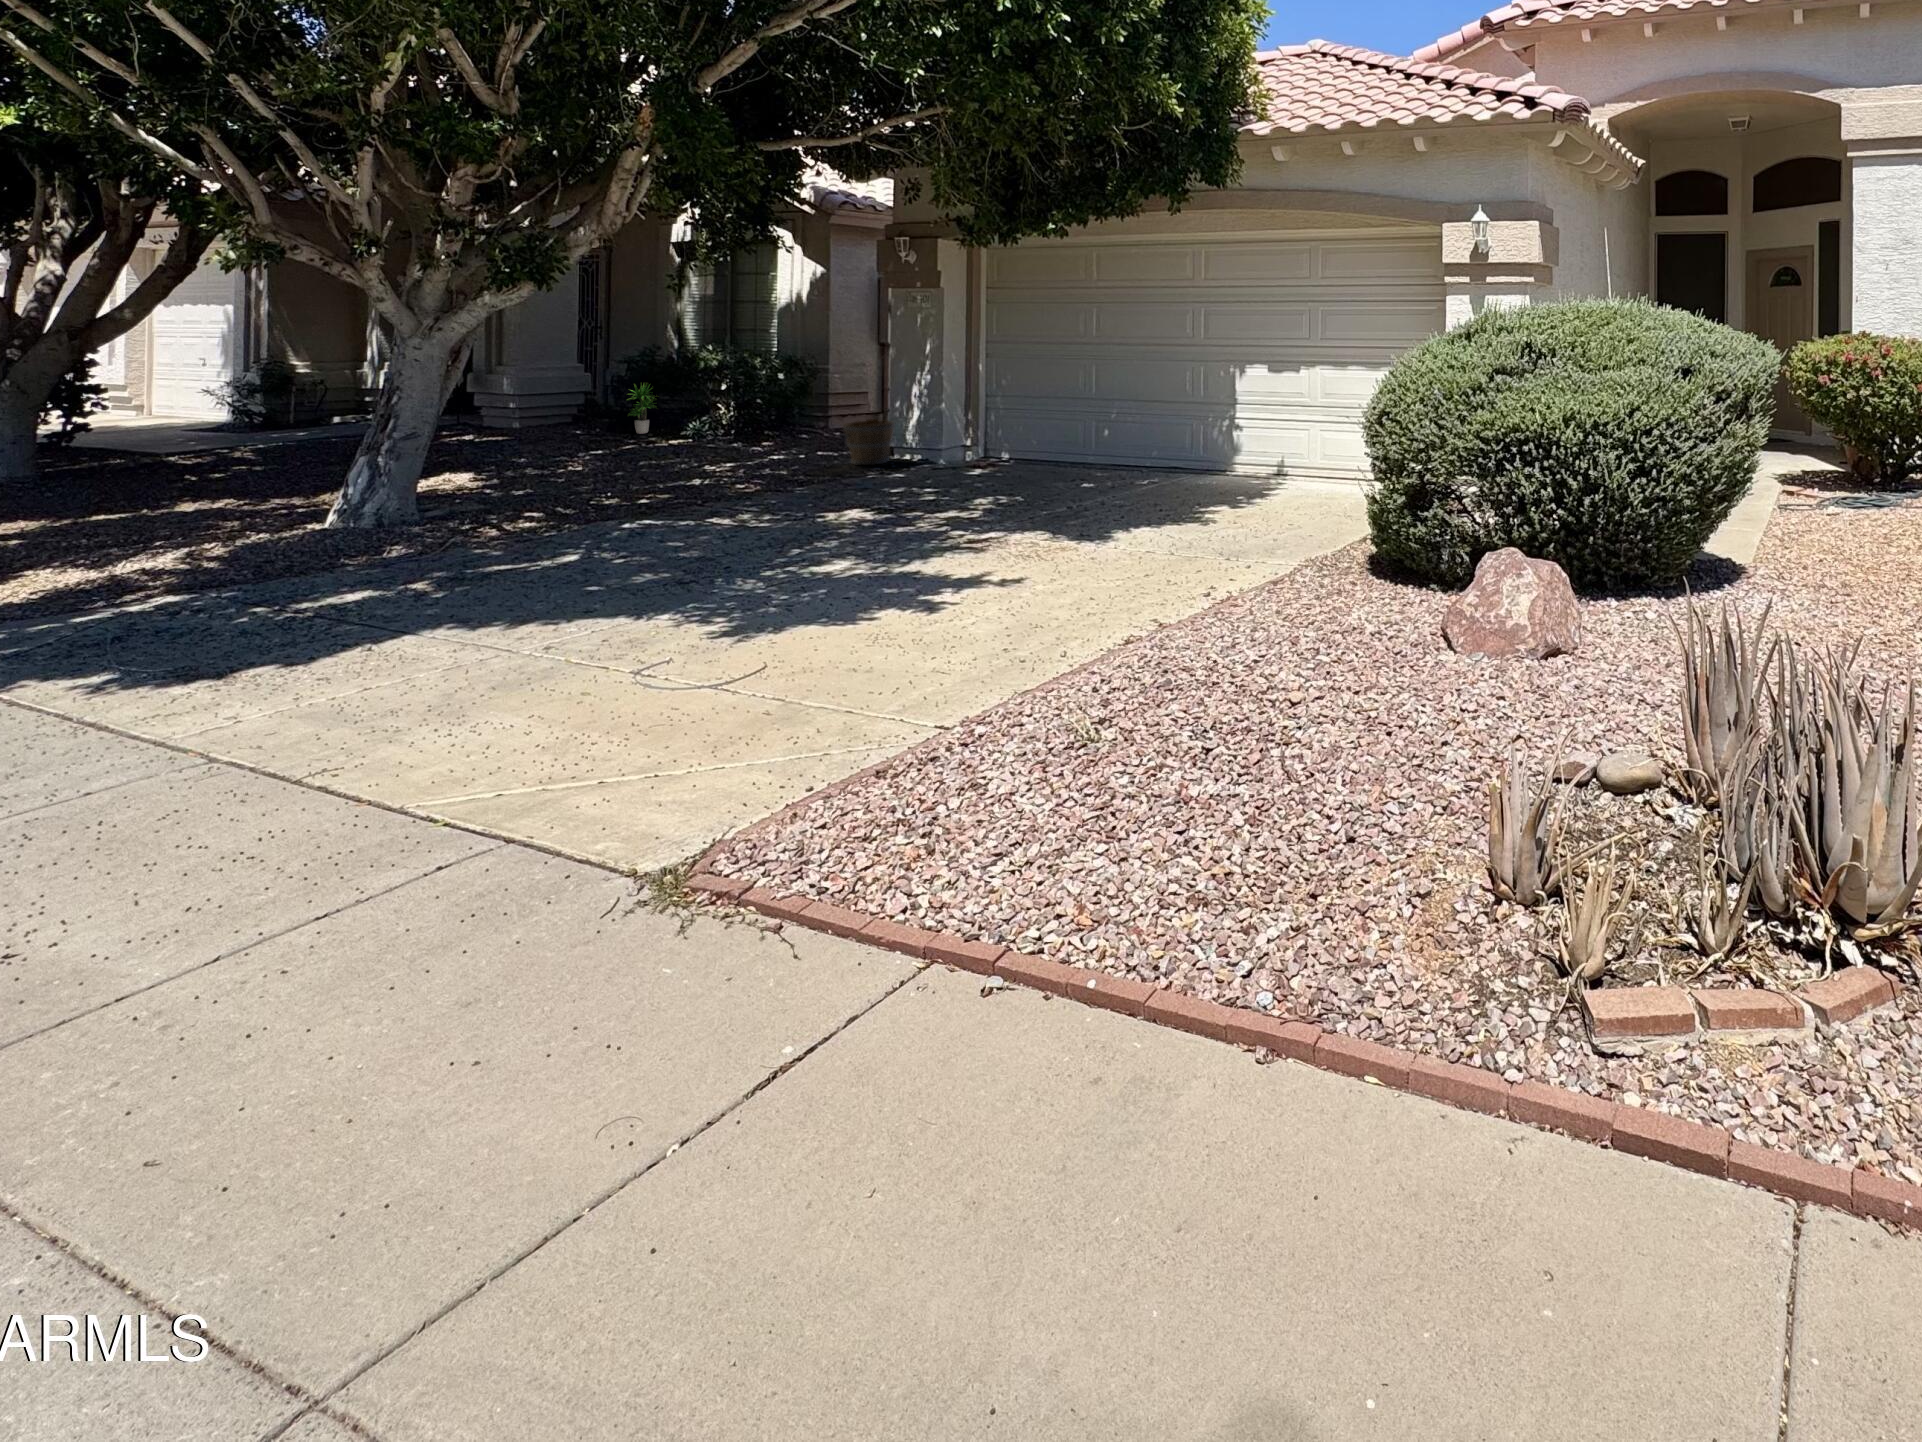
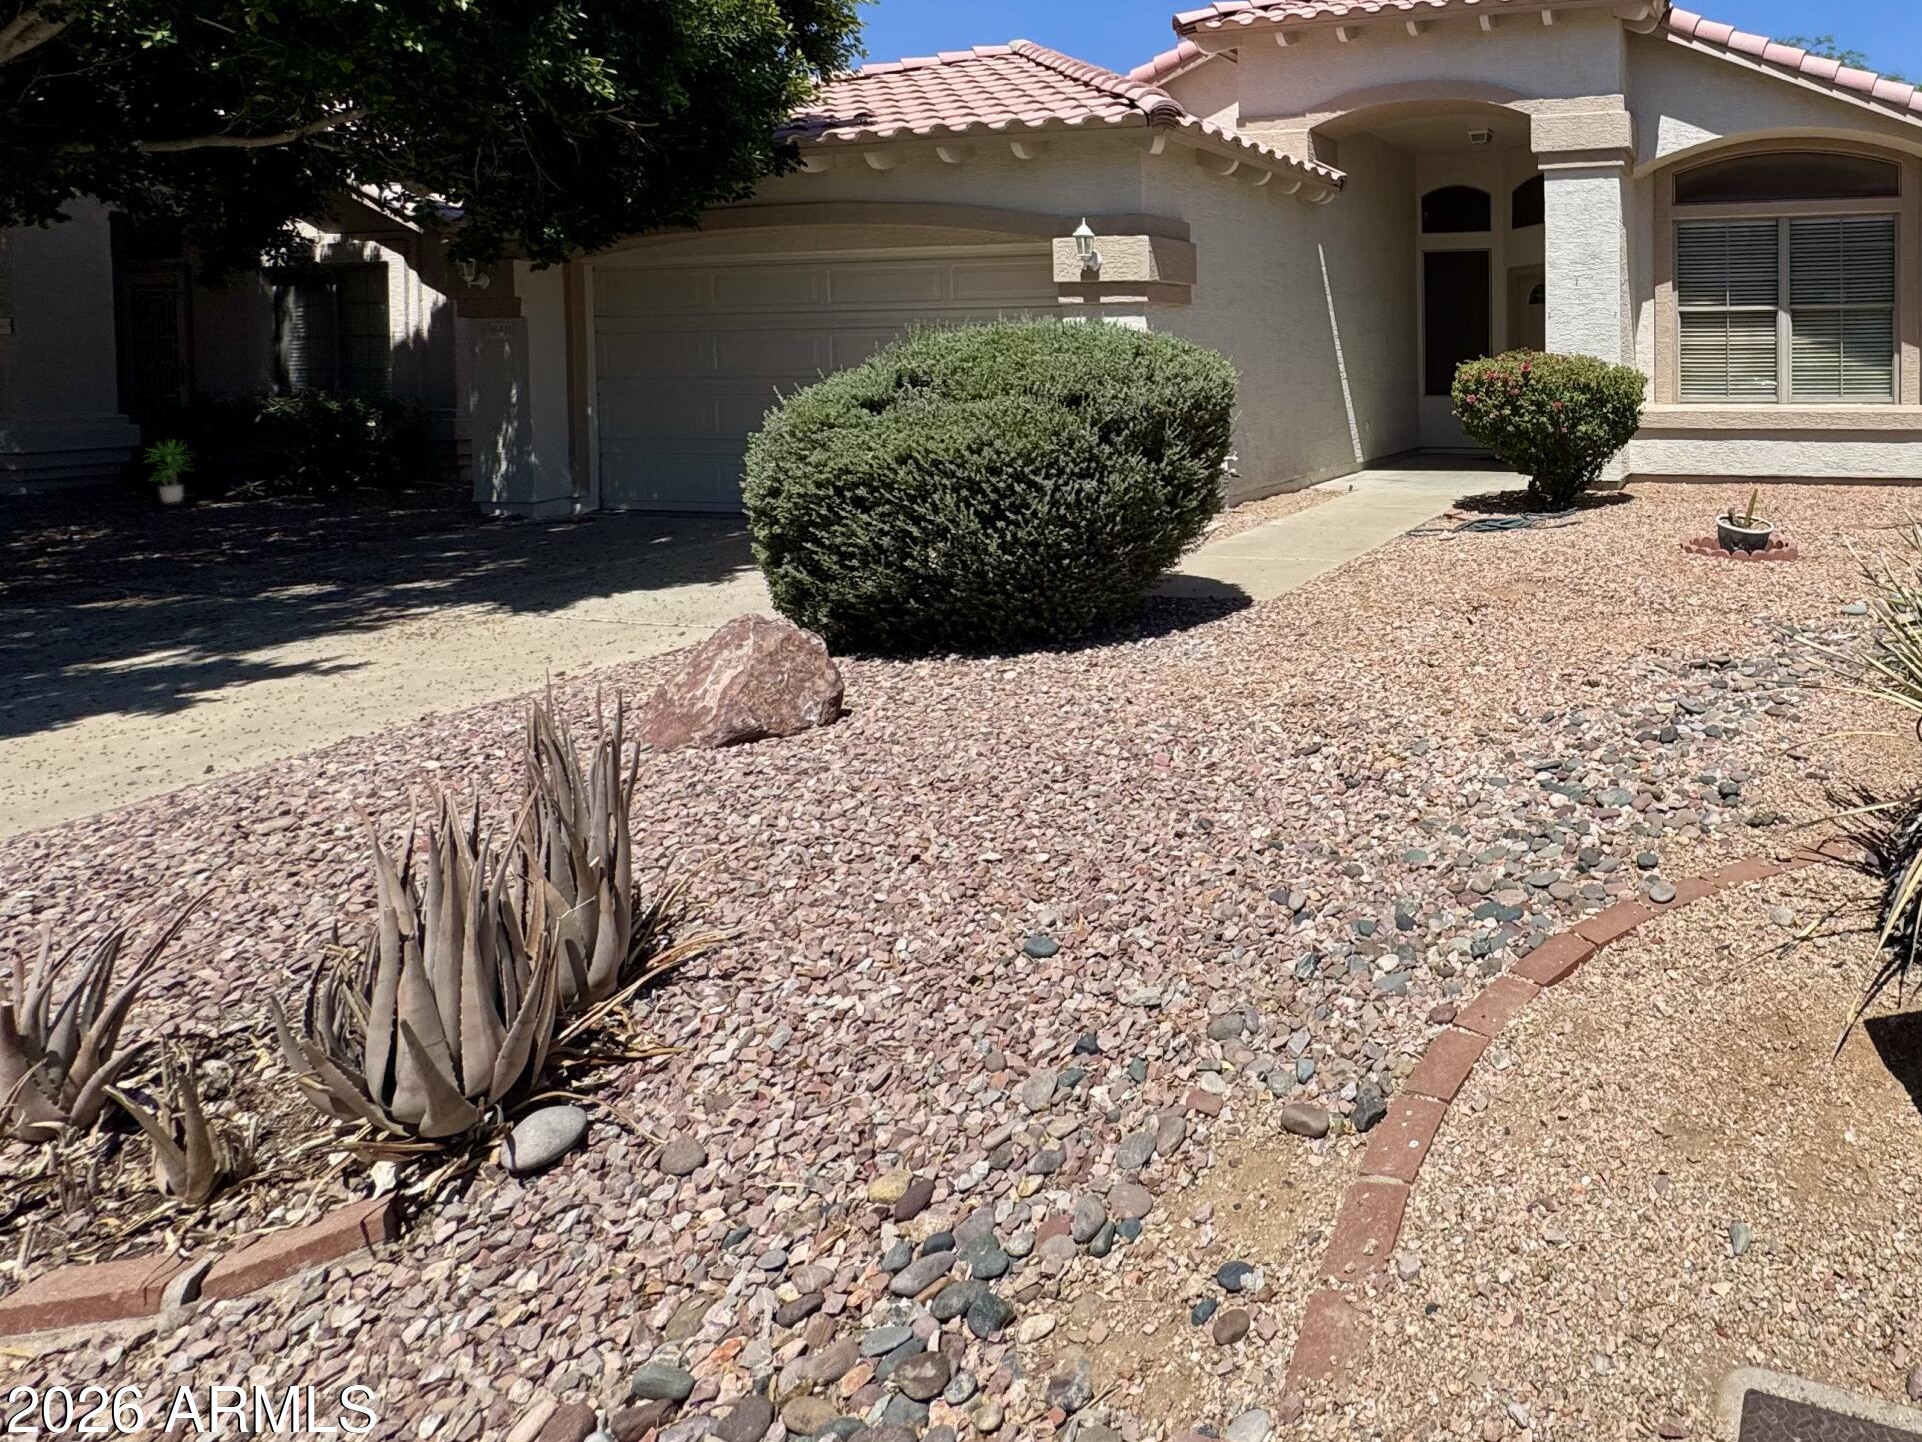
wooden bucket: present [843,419,895,465] -> none [376,476,455,532]

